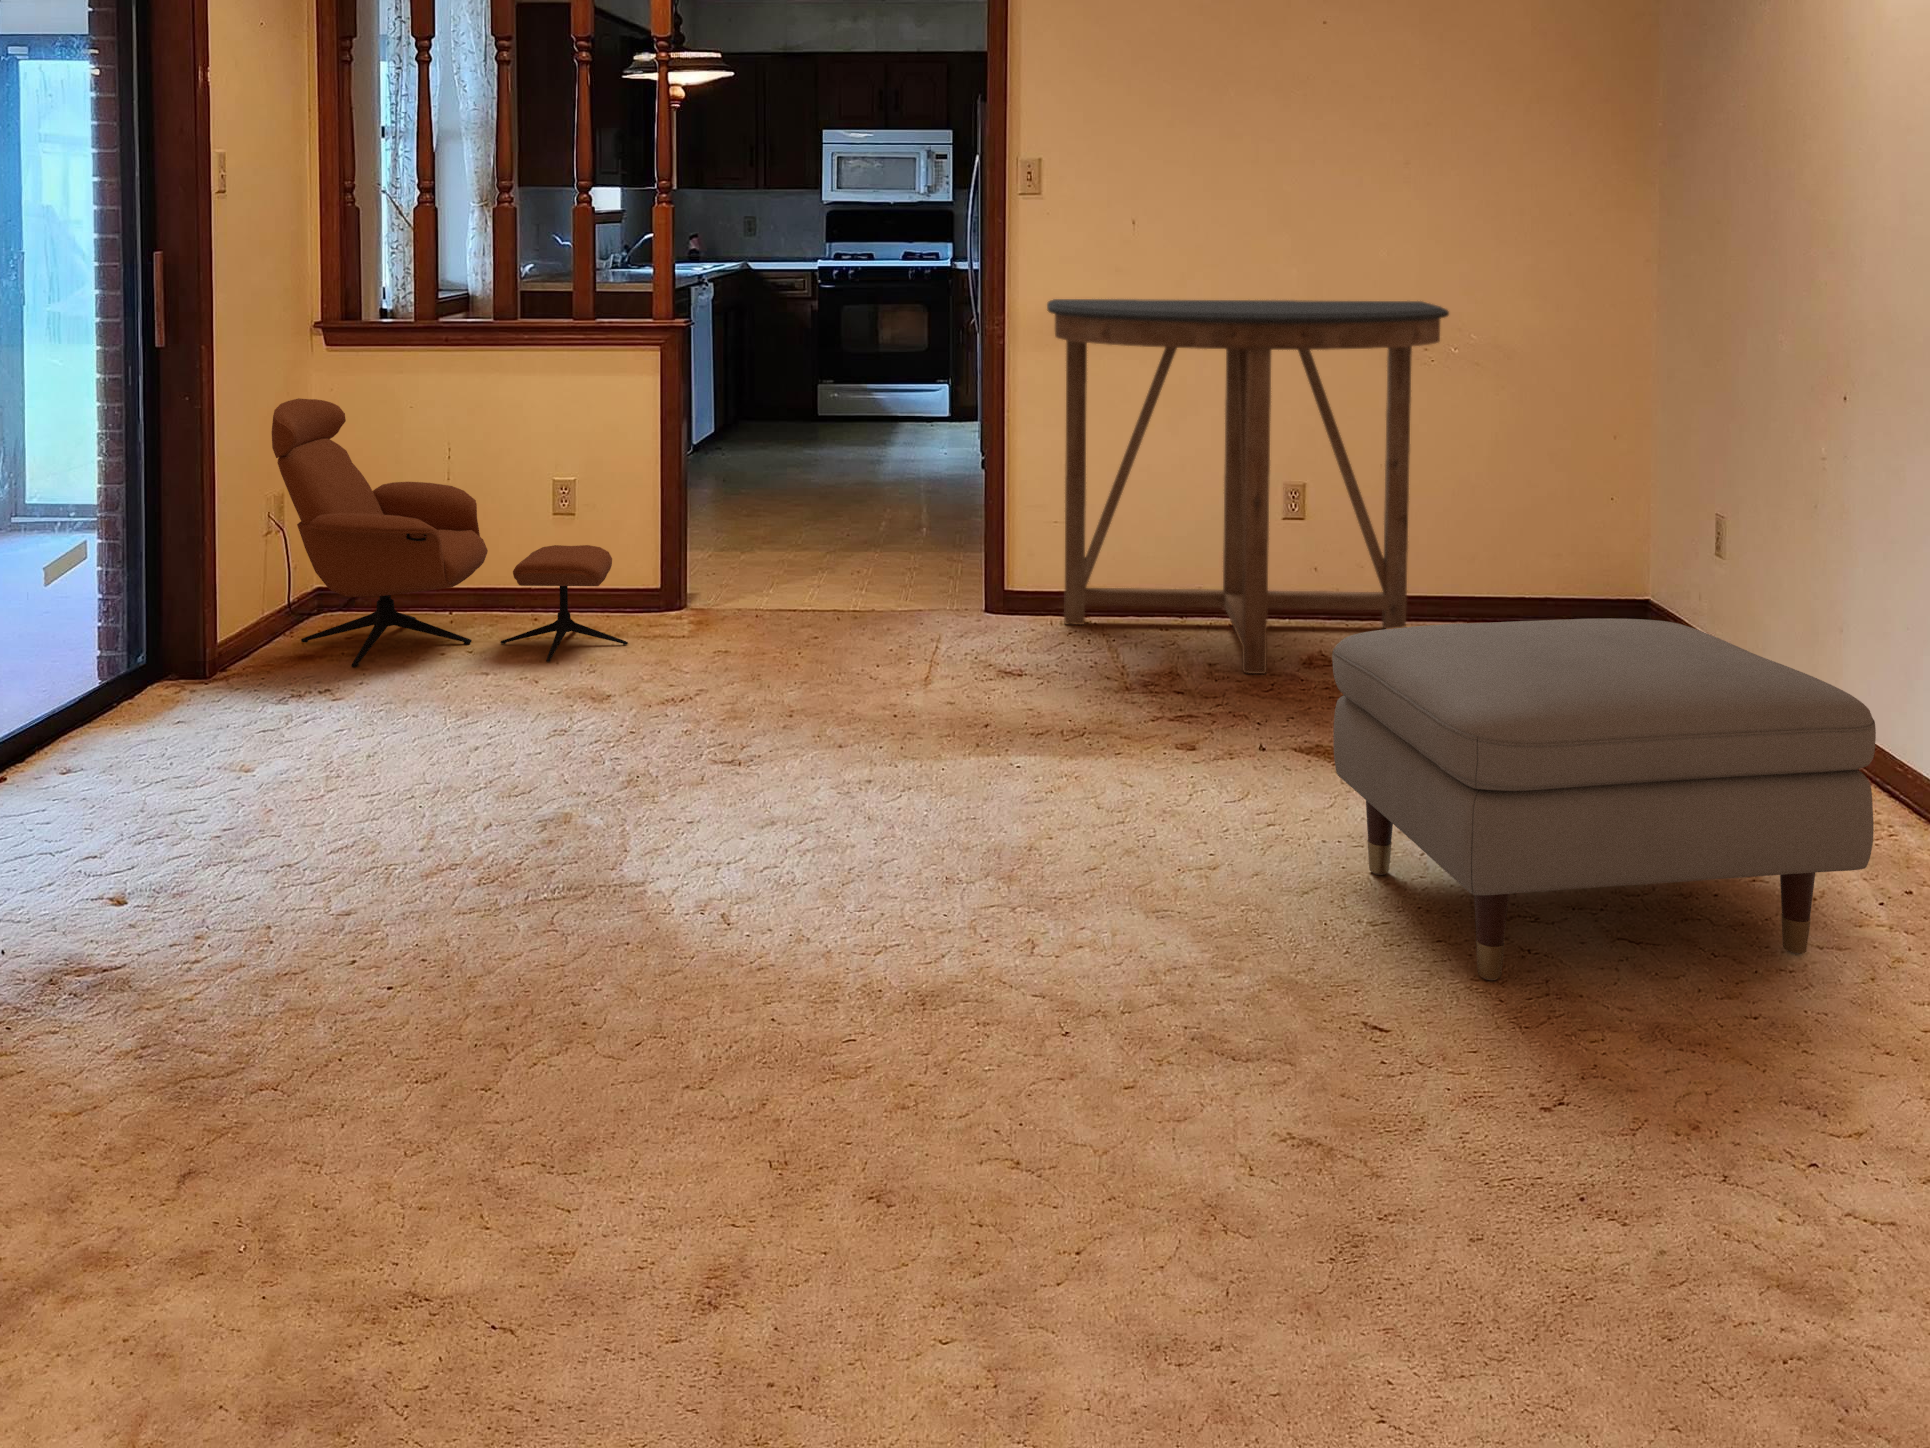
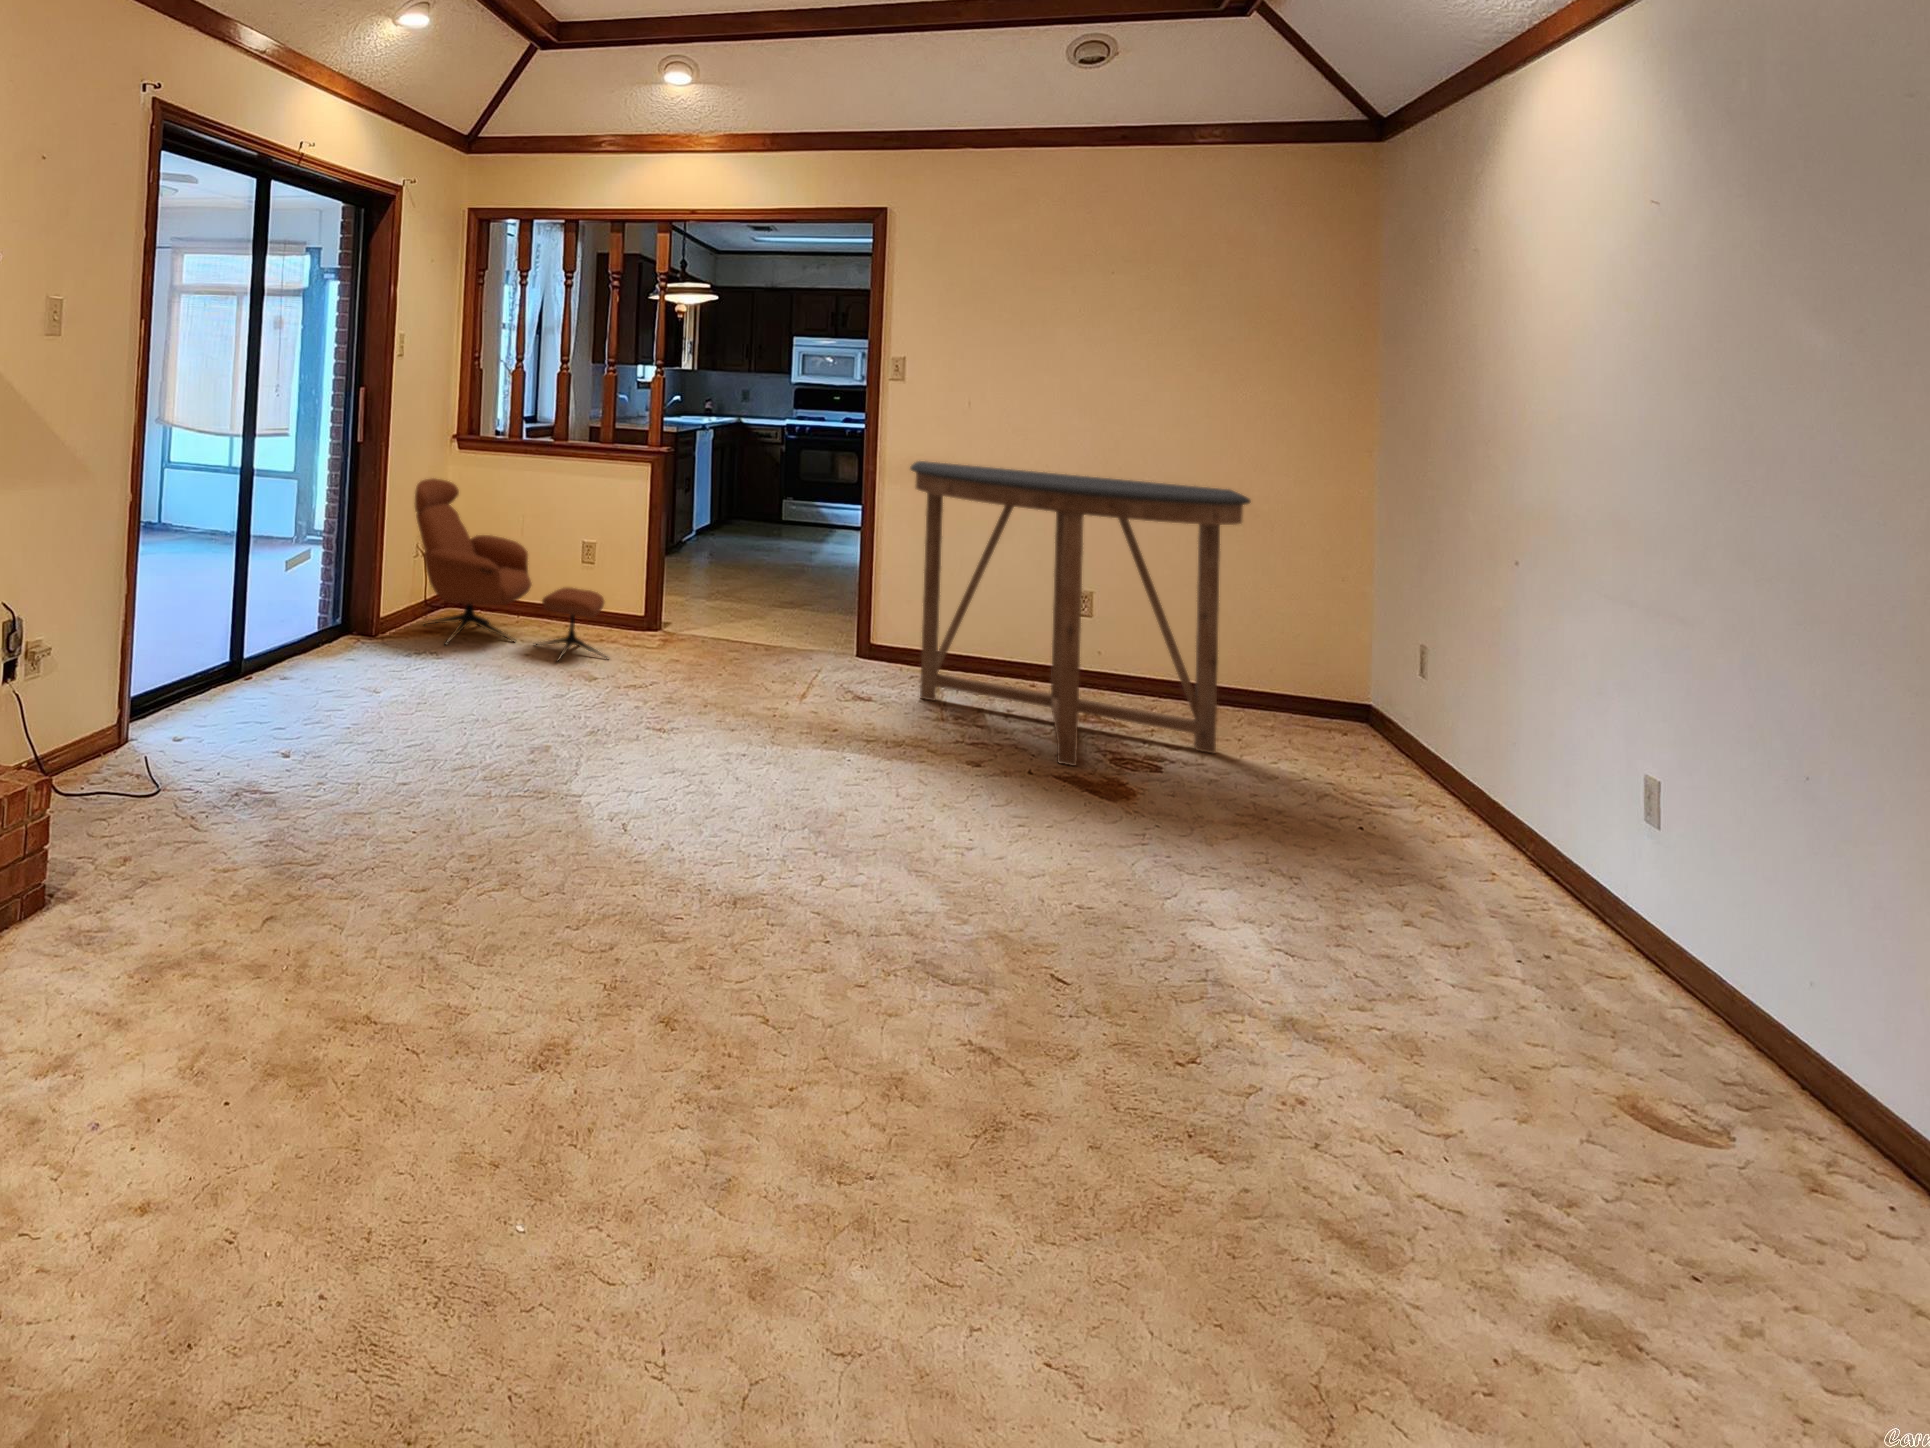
ottoman: present [1332,619,1876,980] -> none [1093,750,1655,1146]

